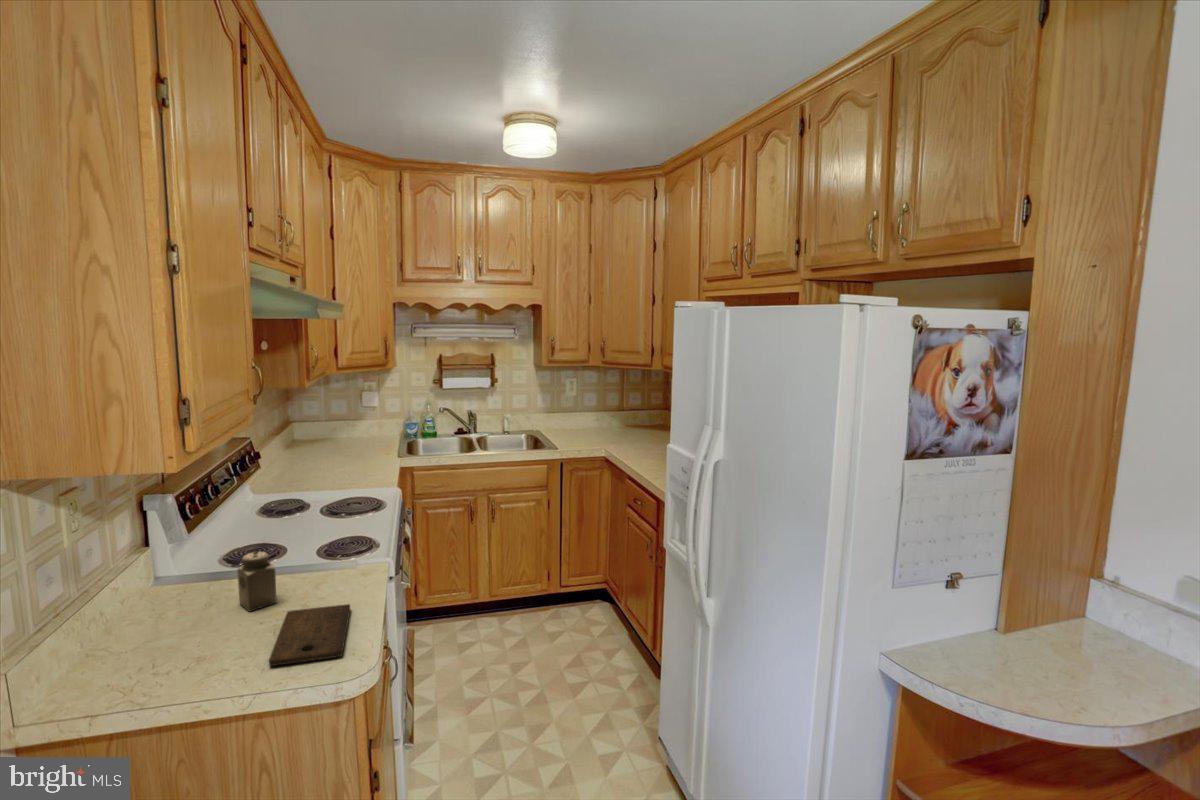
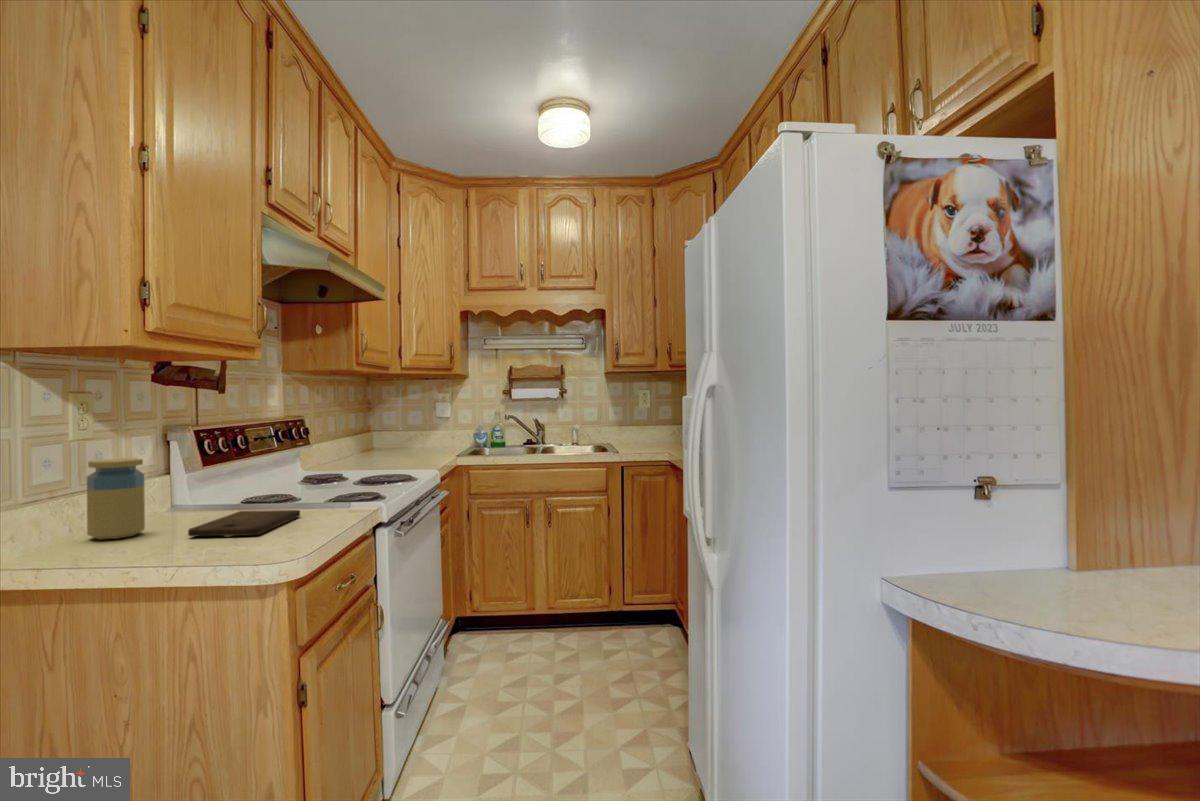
salt shaker: present [238,552,277,611] -> none [209,461,242,514]
jar: none [149,586,209,680] -> present [87,458,145,539]

